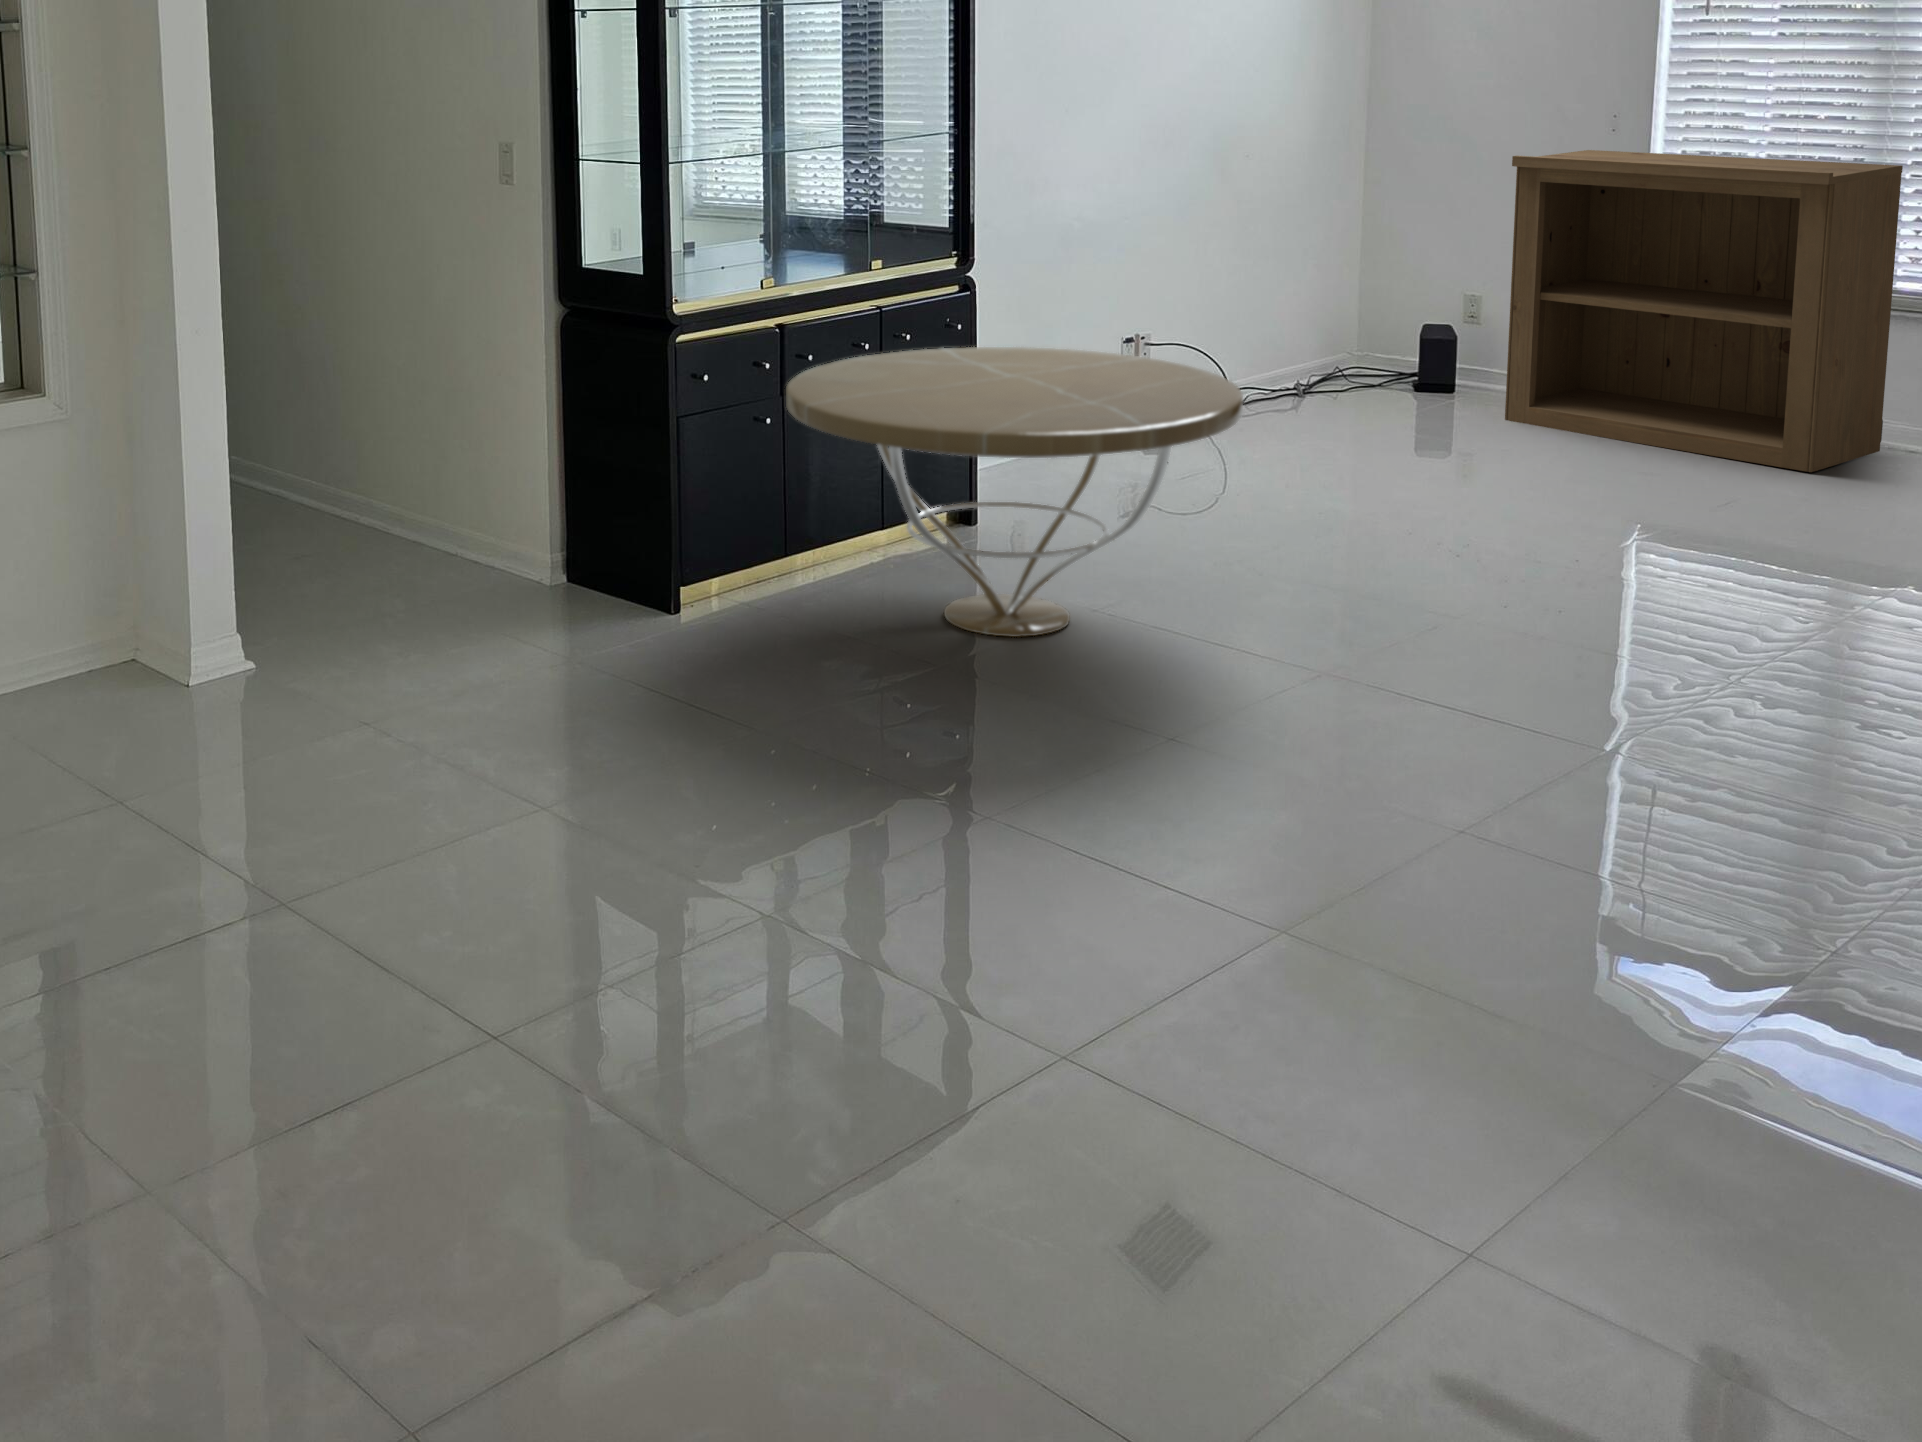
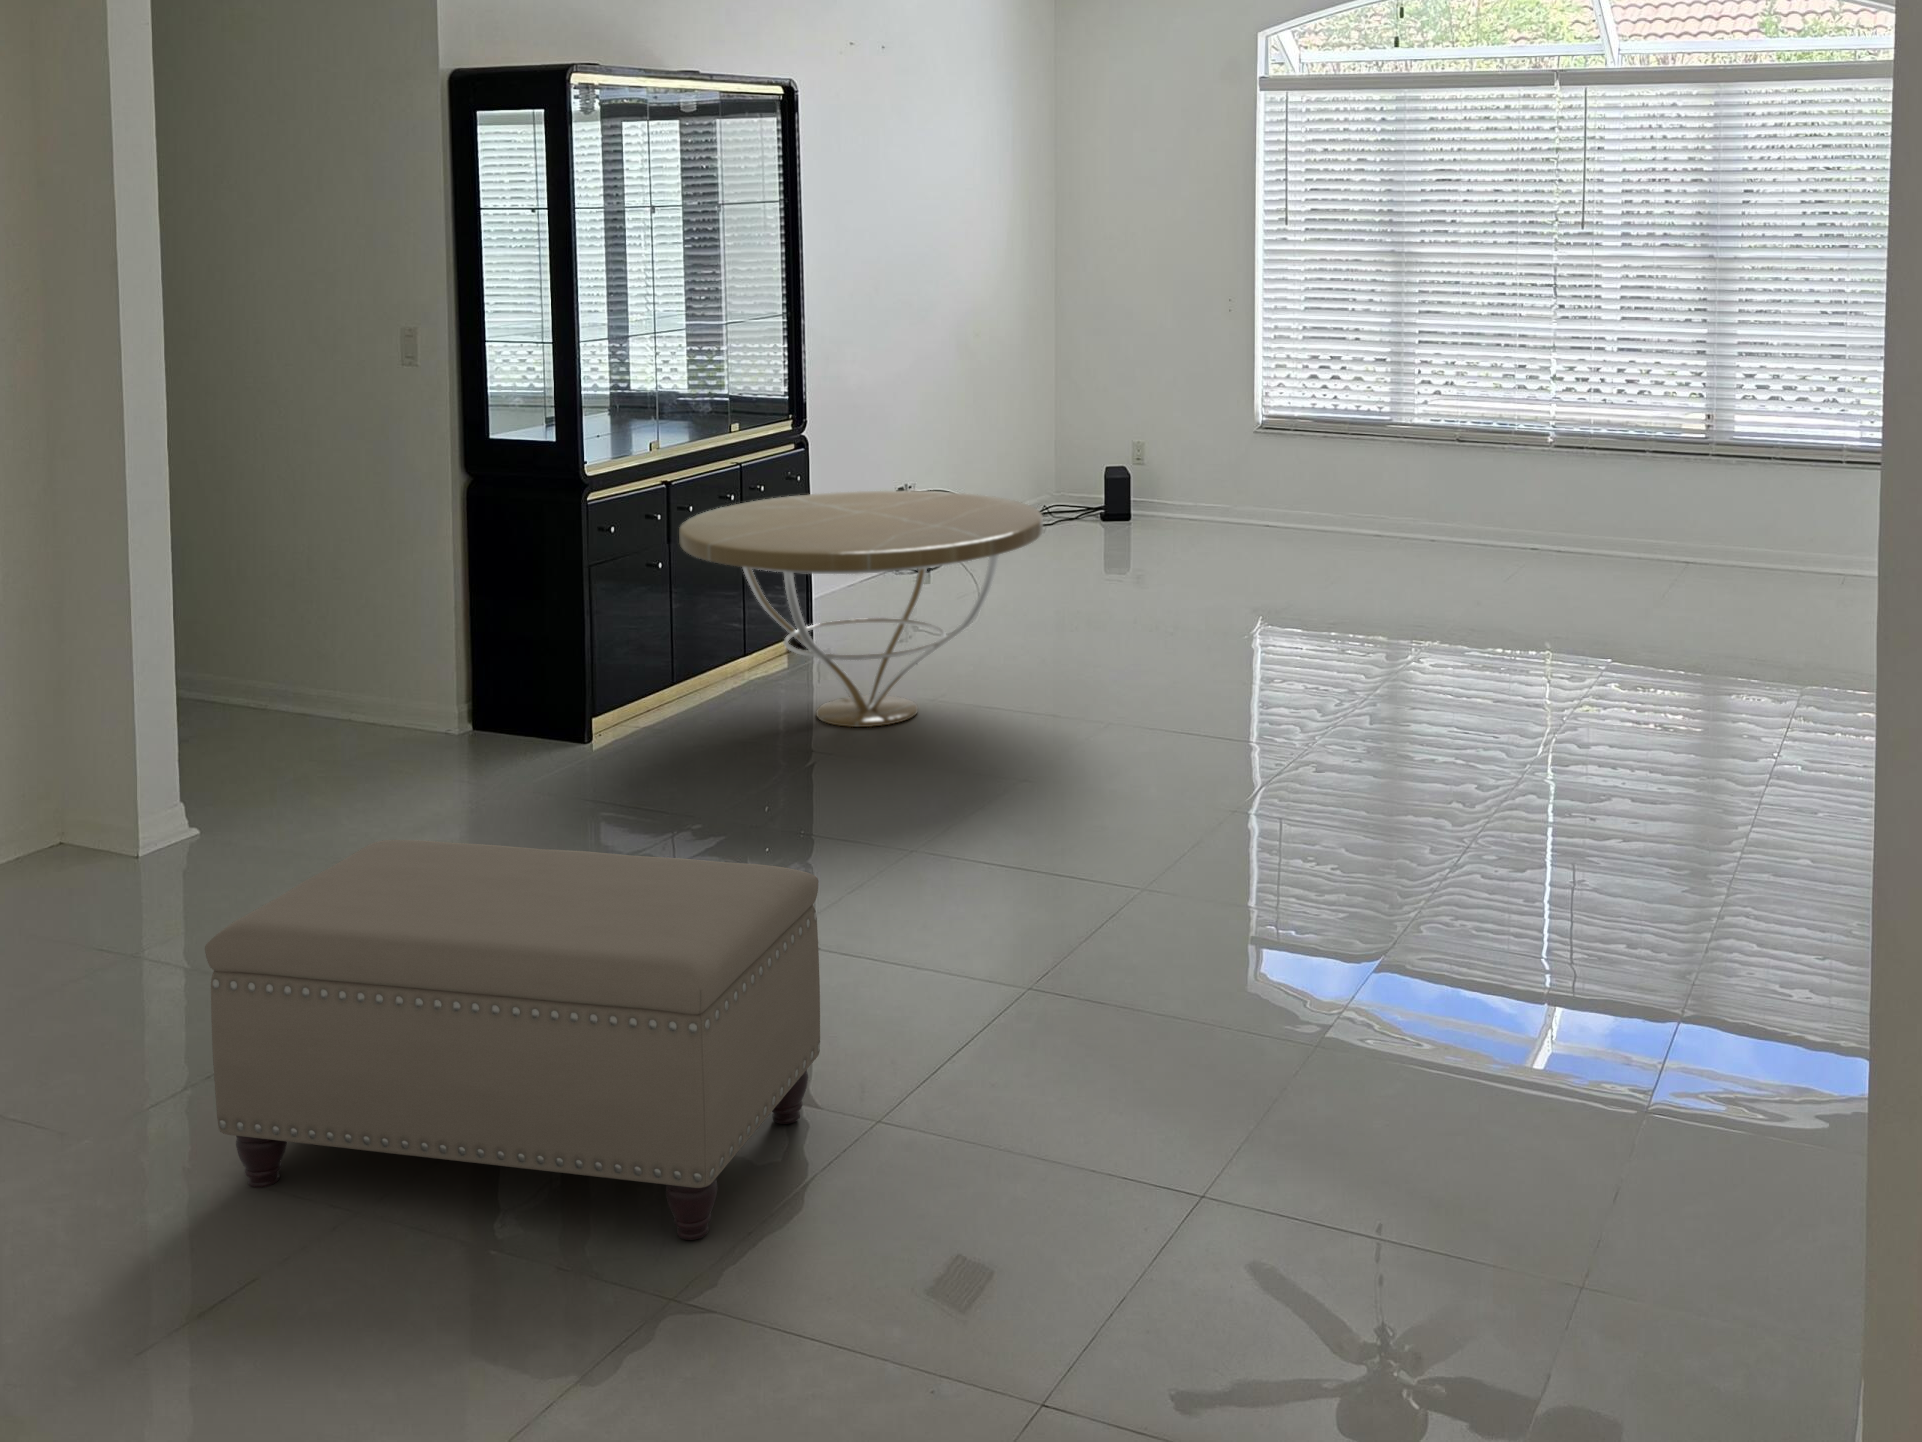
bookshelf: present [1505,150,1903,472] -> none [1168,326,1421,557]
ottoman: none [10,746,699,1336] -> present [205,840,820,1240]

